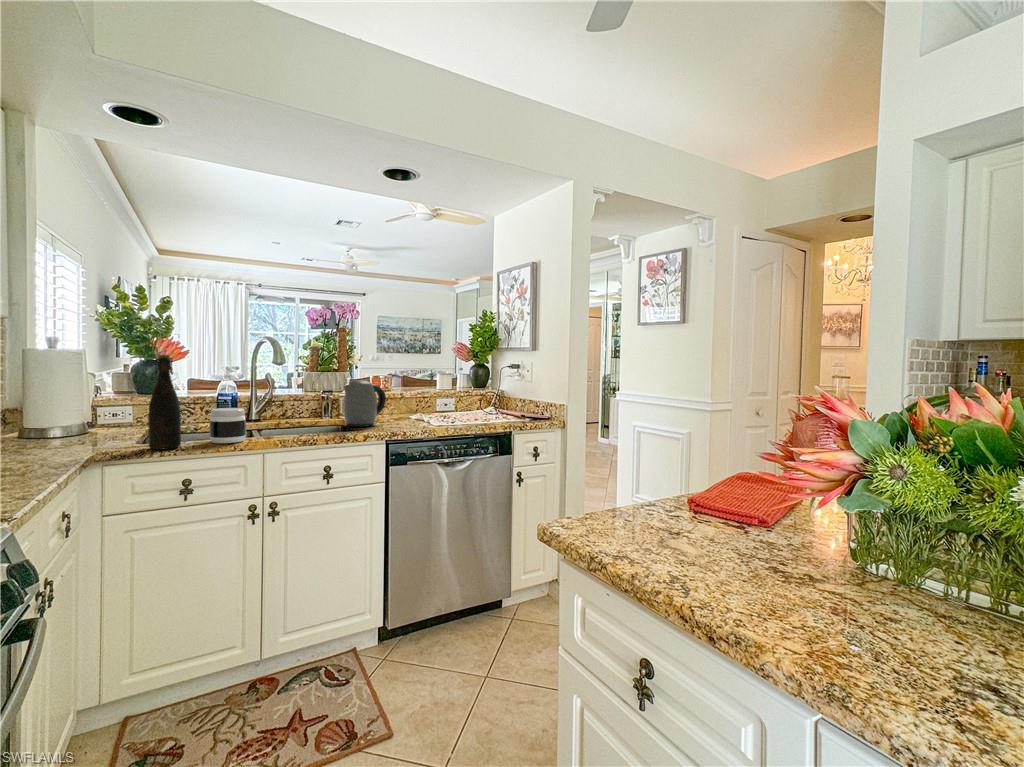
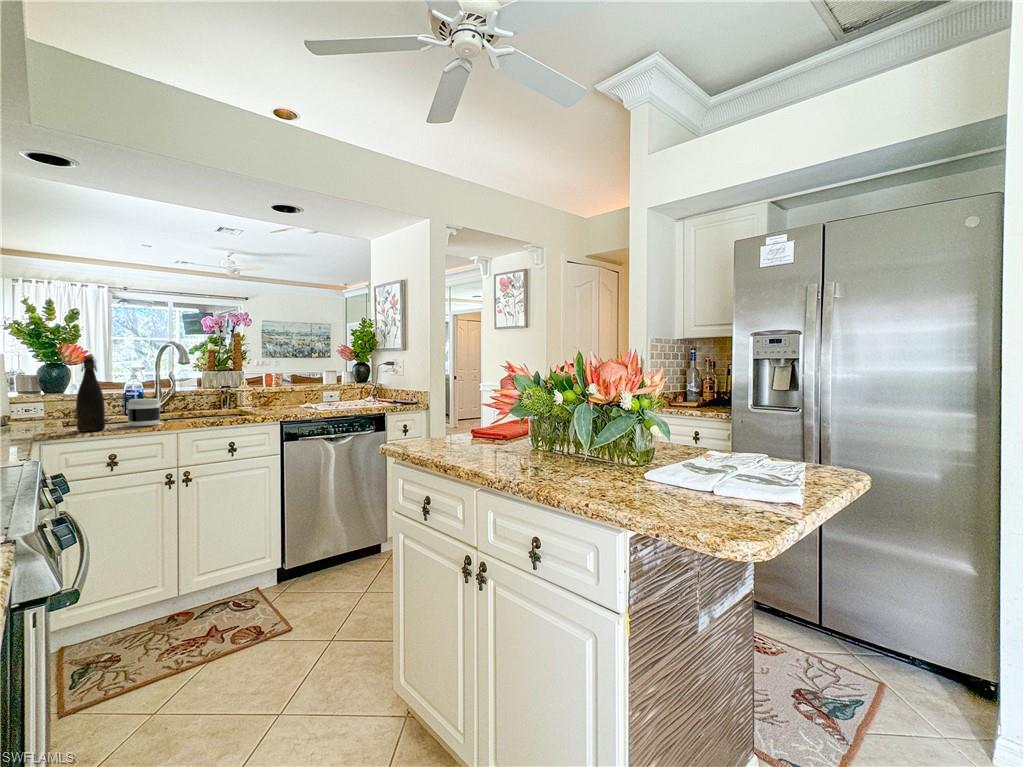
kettle: present [344,380,386,427] -> none [241,376,278,413]

